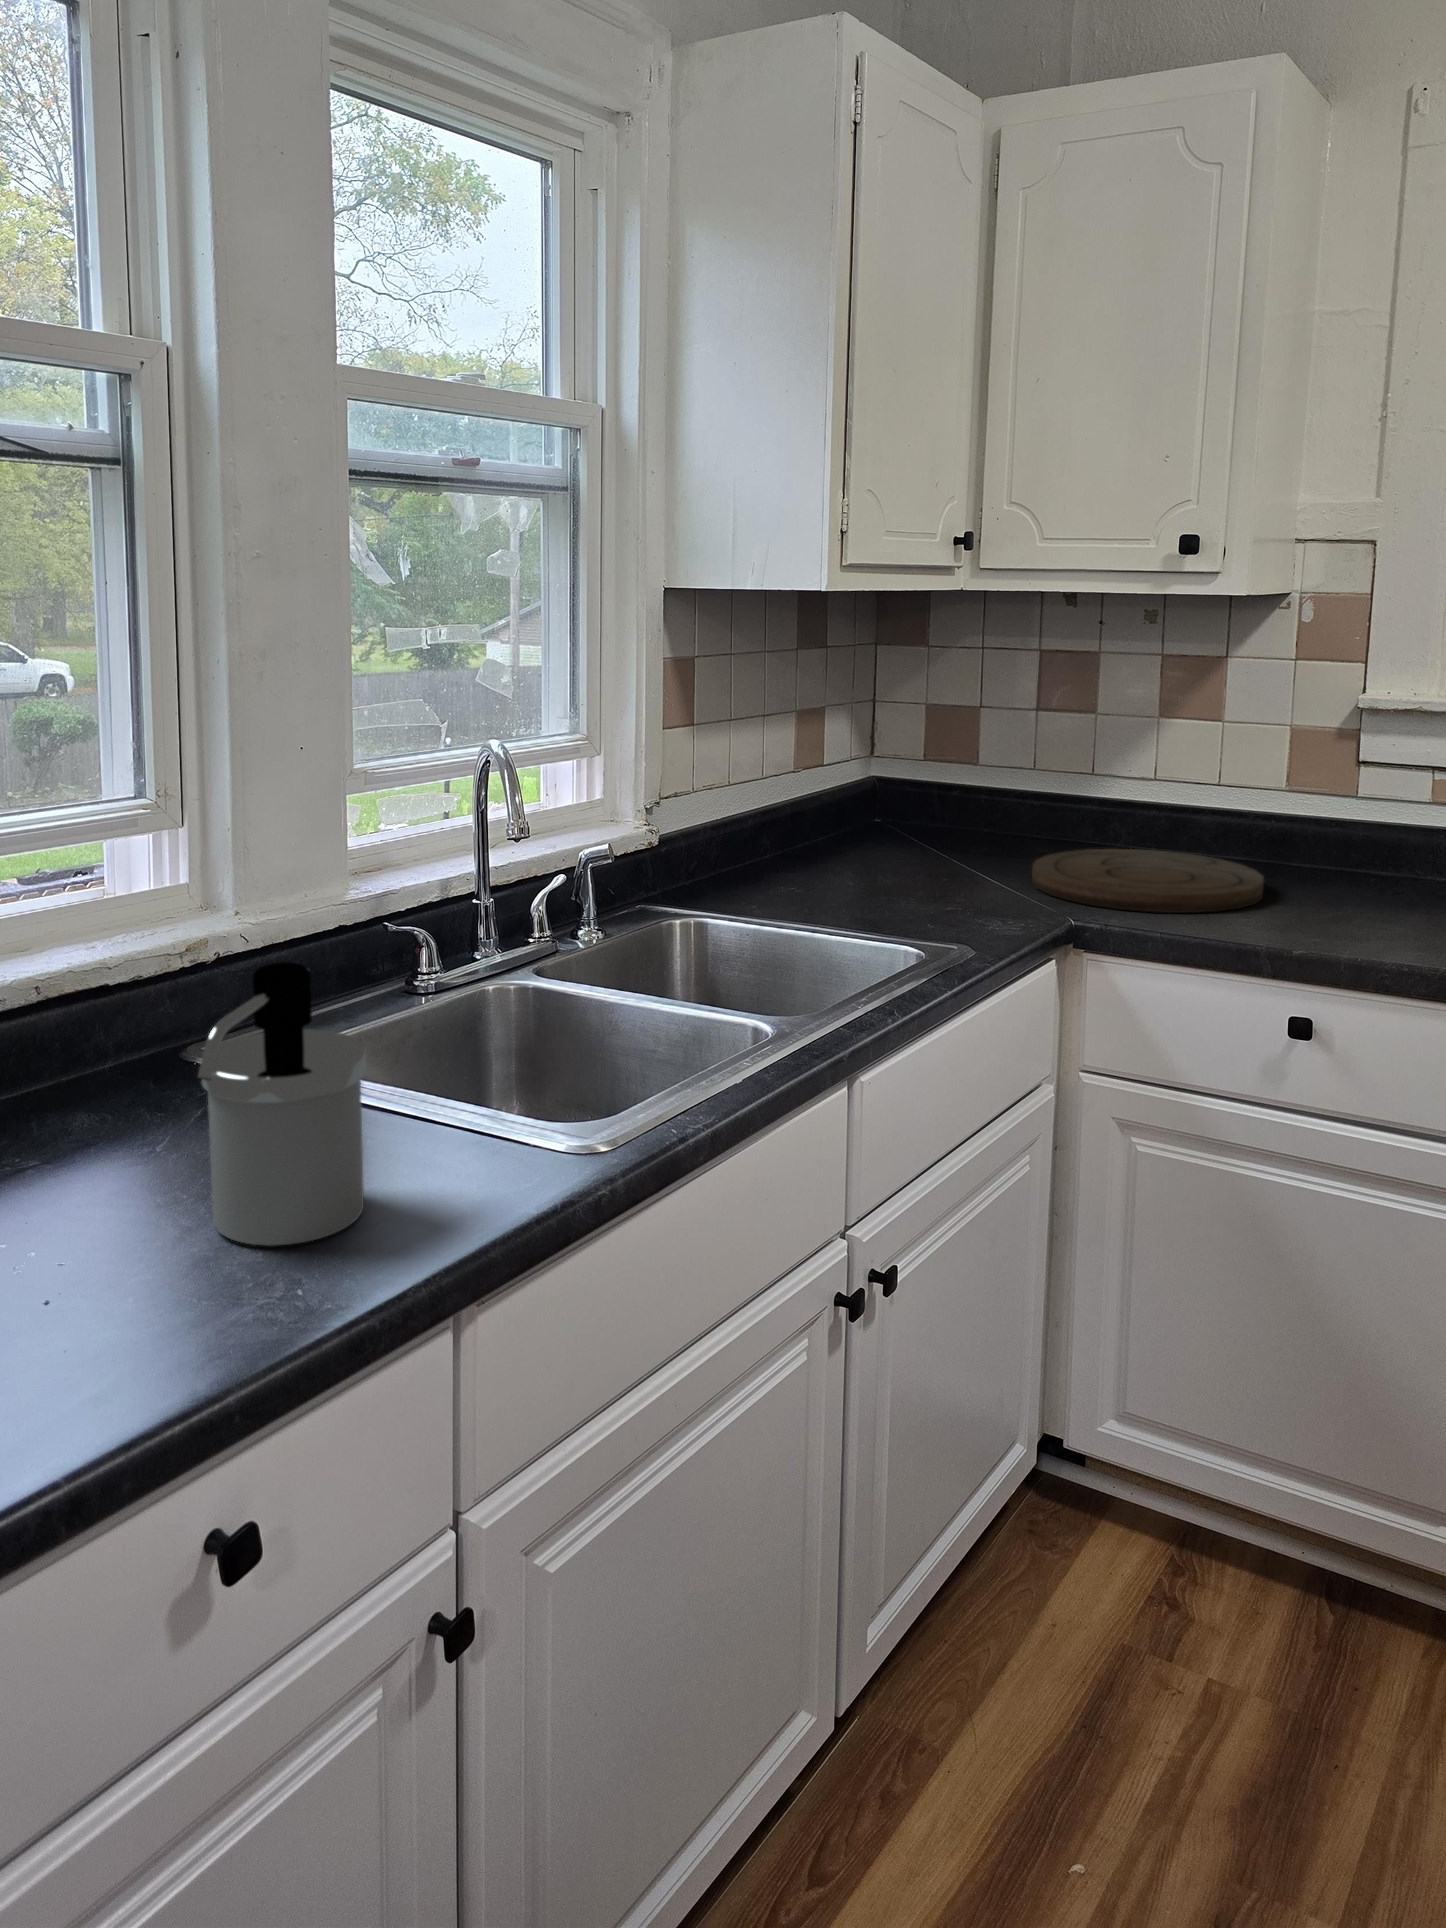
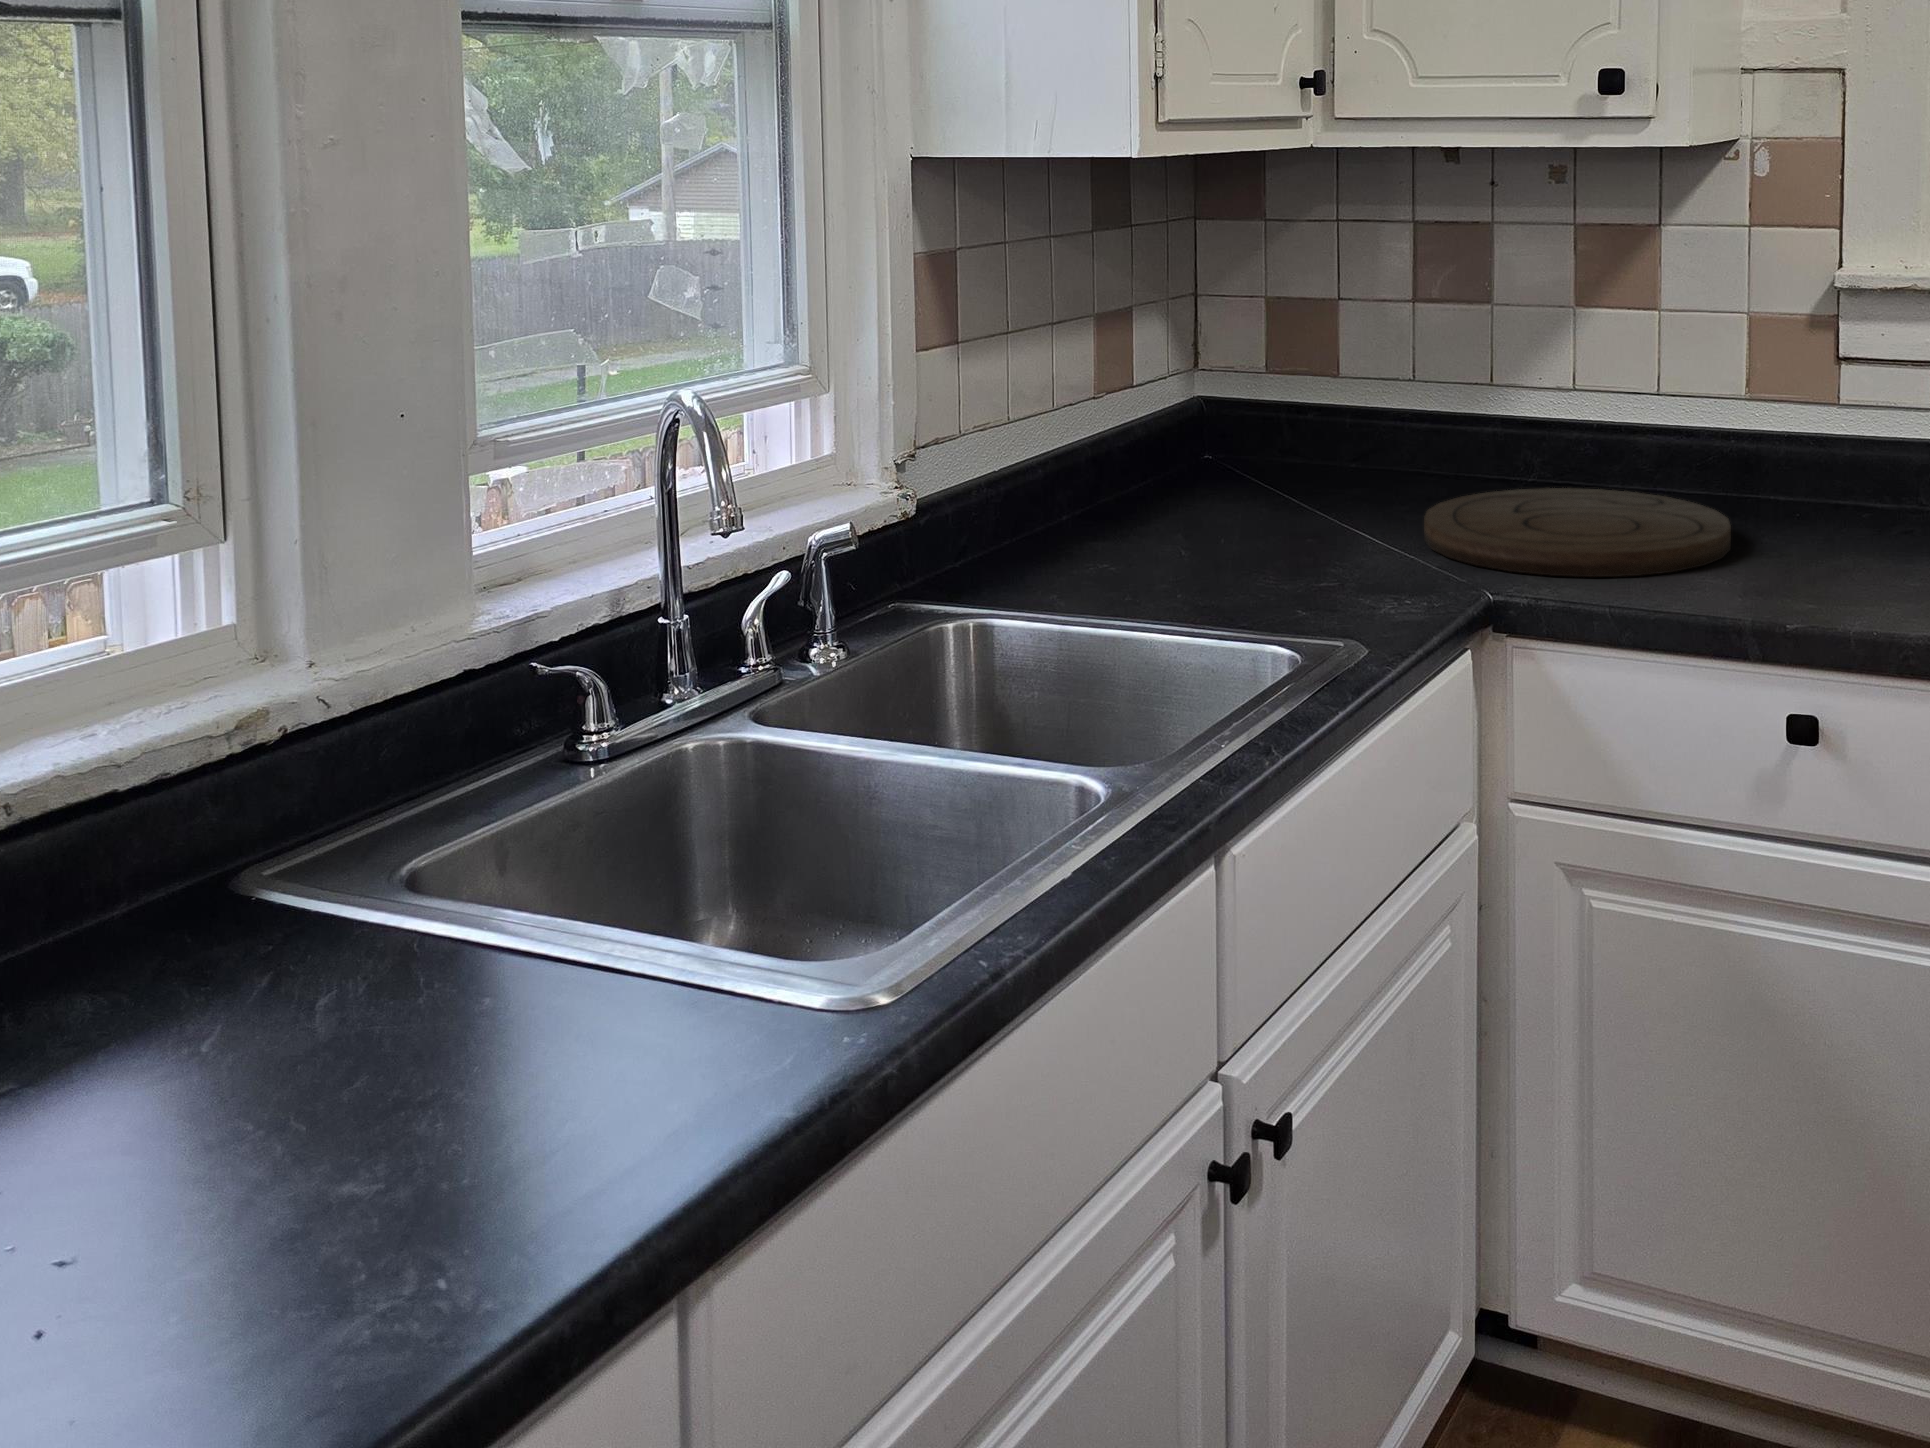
soap dispenser: present [198,962,366,1246] -> none [256,765,524,1212]

